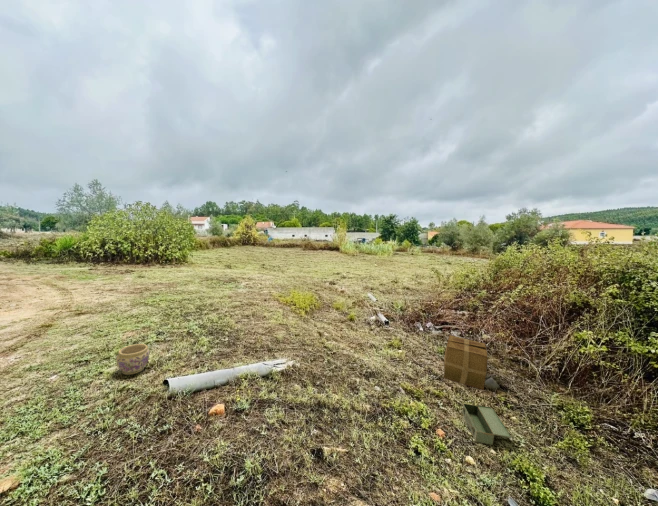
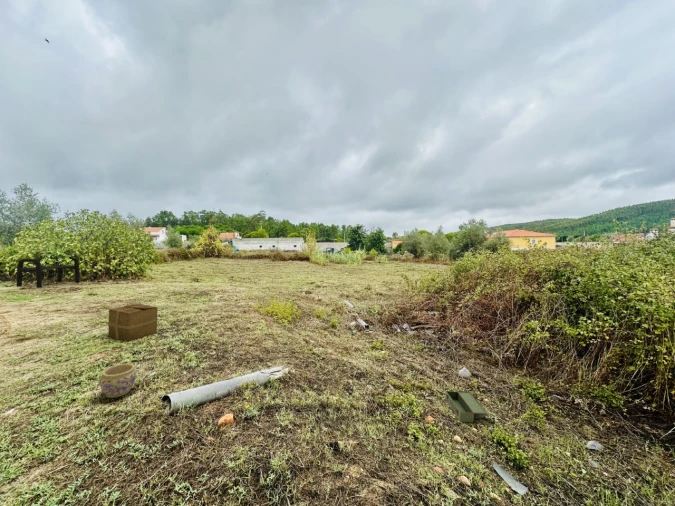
bench: none [88,243,135,269] -> present [16,257,80,288]
cardboard box: present [444,335,488,390] -> present [108,304,157,341]

